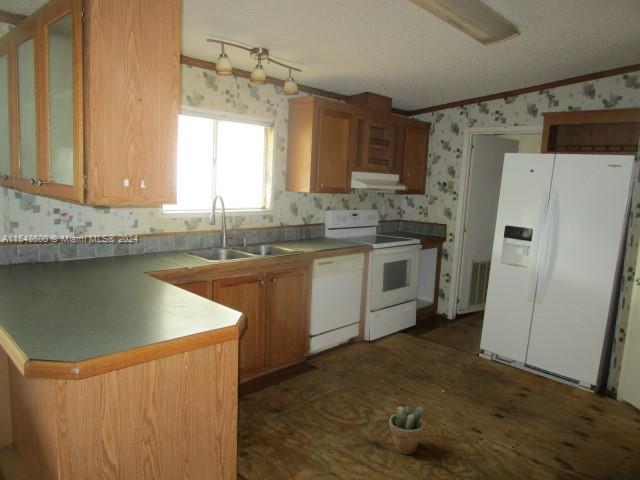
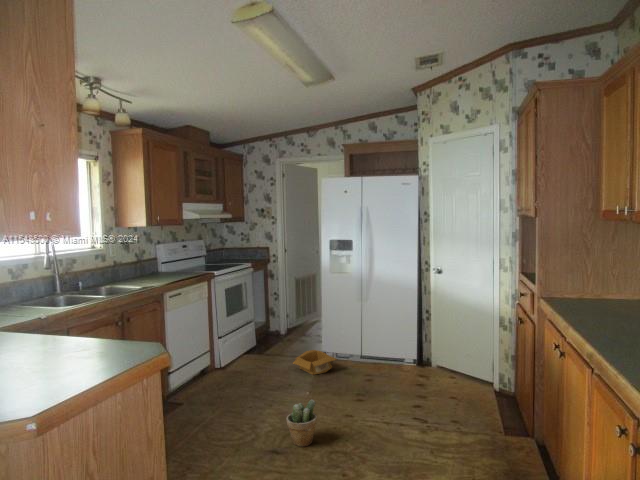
cardboard box: none [439,343,490,373] -> present [293,350,337,375]

